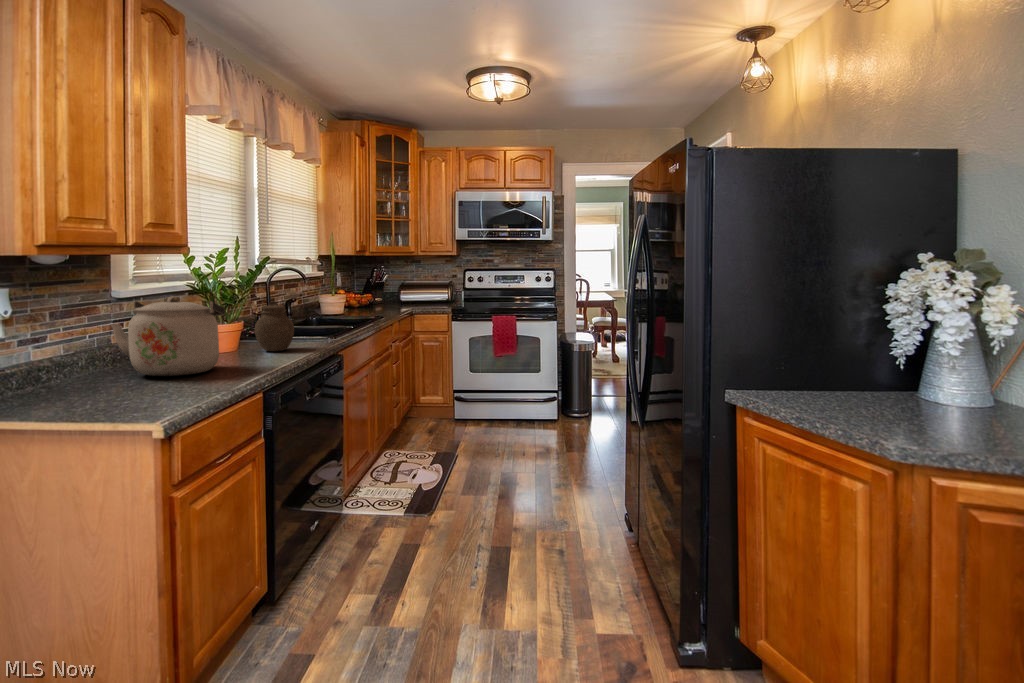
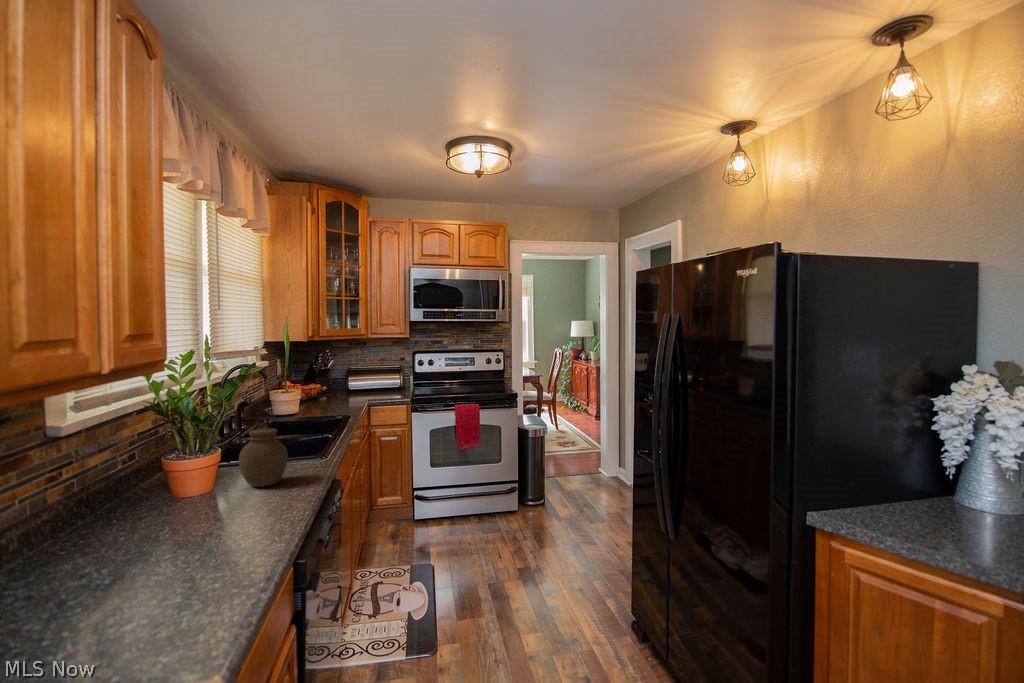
kettle: present [111,296,225,376] -> none [60,440,218,557]

